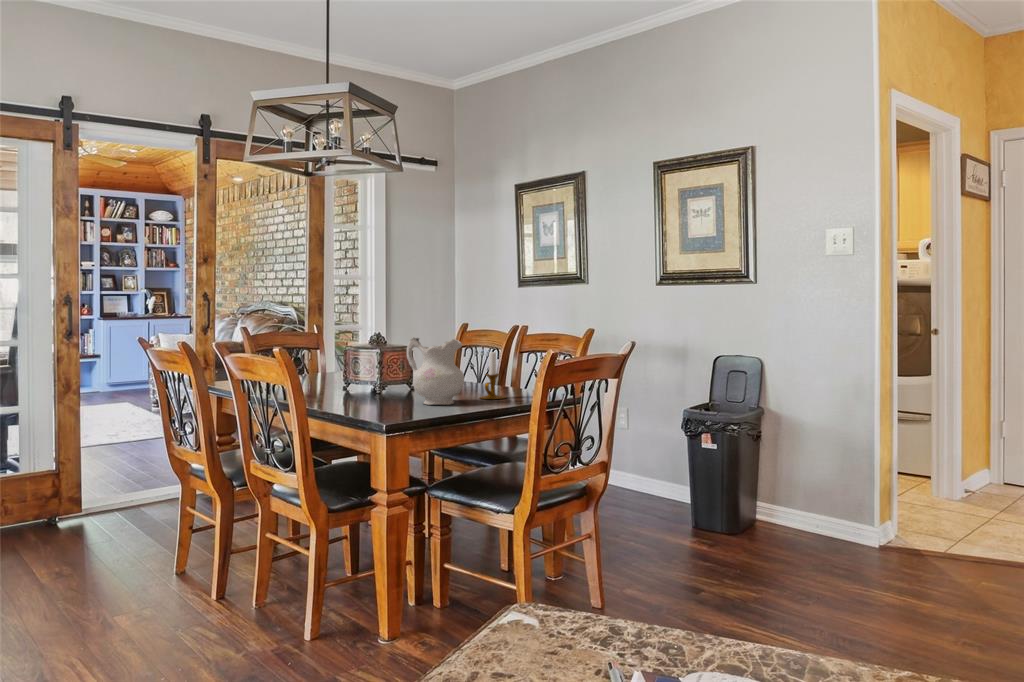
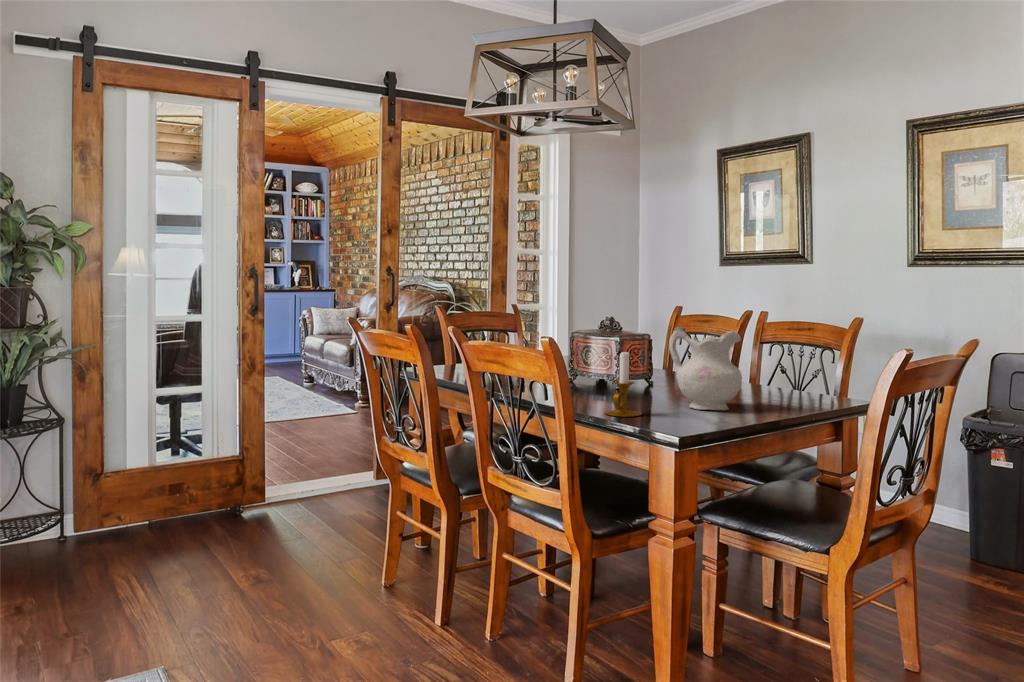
candlestick: present [480,352,506,399] -> present [605,352,642,417]

